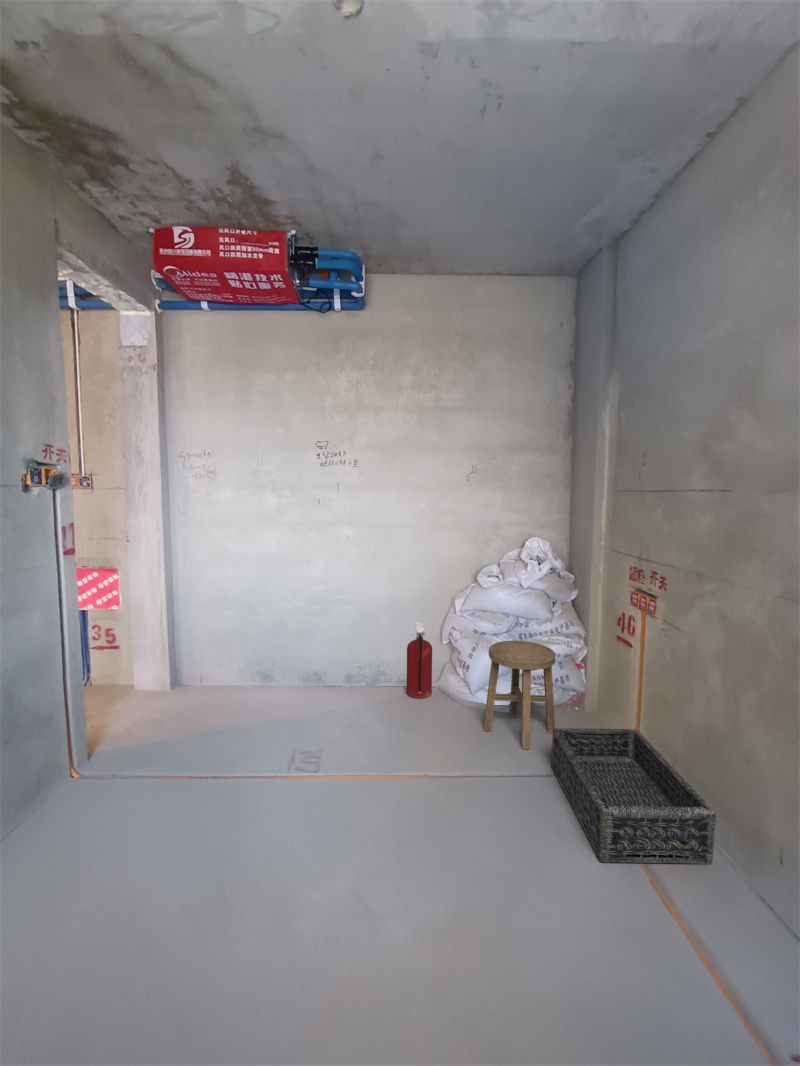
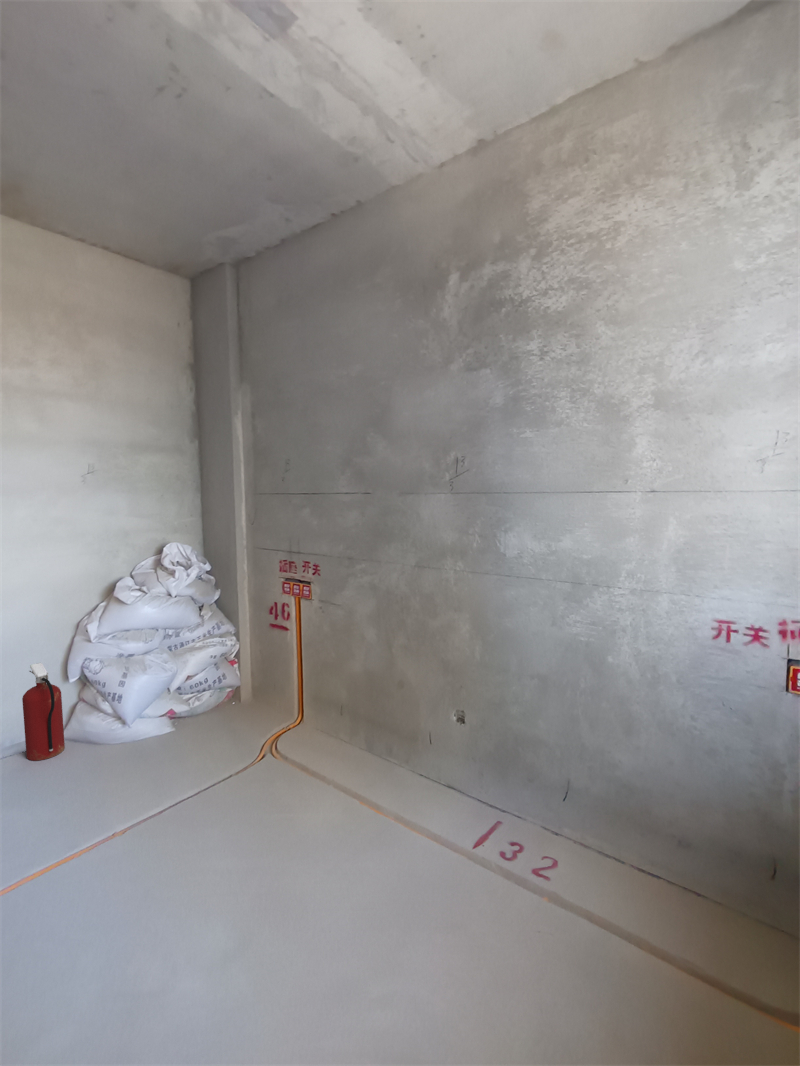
stool: present [483,641,555,749] -> none [151,650,227,759]
basket: present [551,728,716,864] -> none [239,699,383,812]

